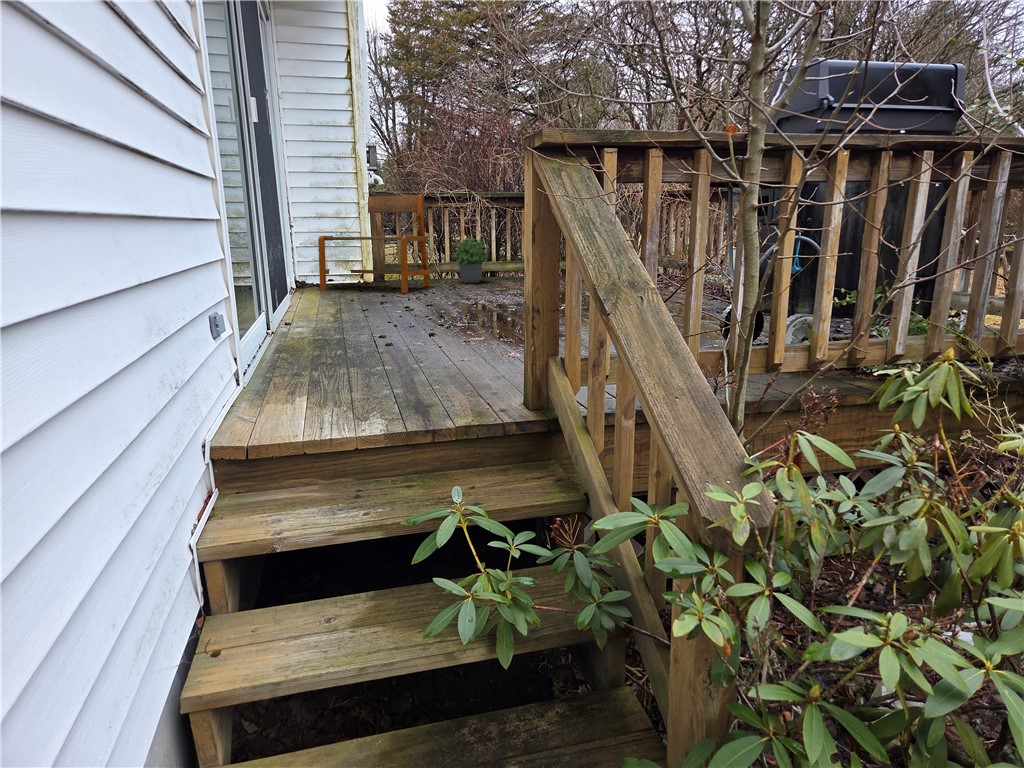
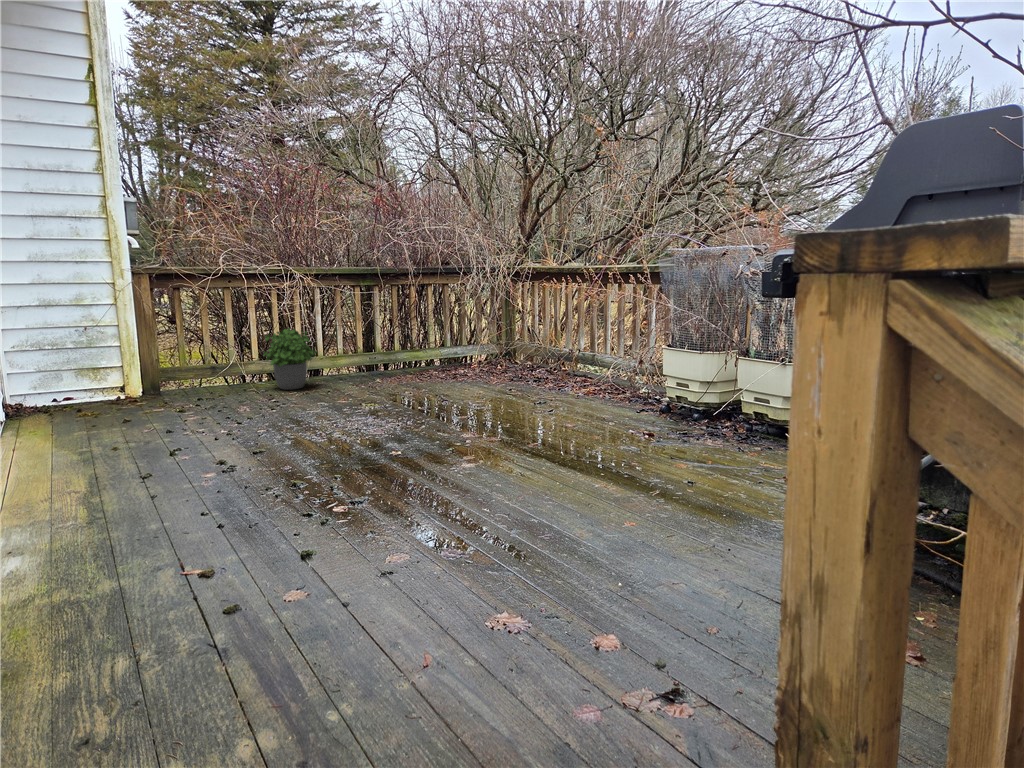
bench: present [318,194,431,293] -> none [46,273,237,418]

